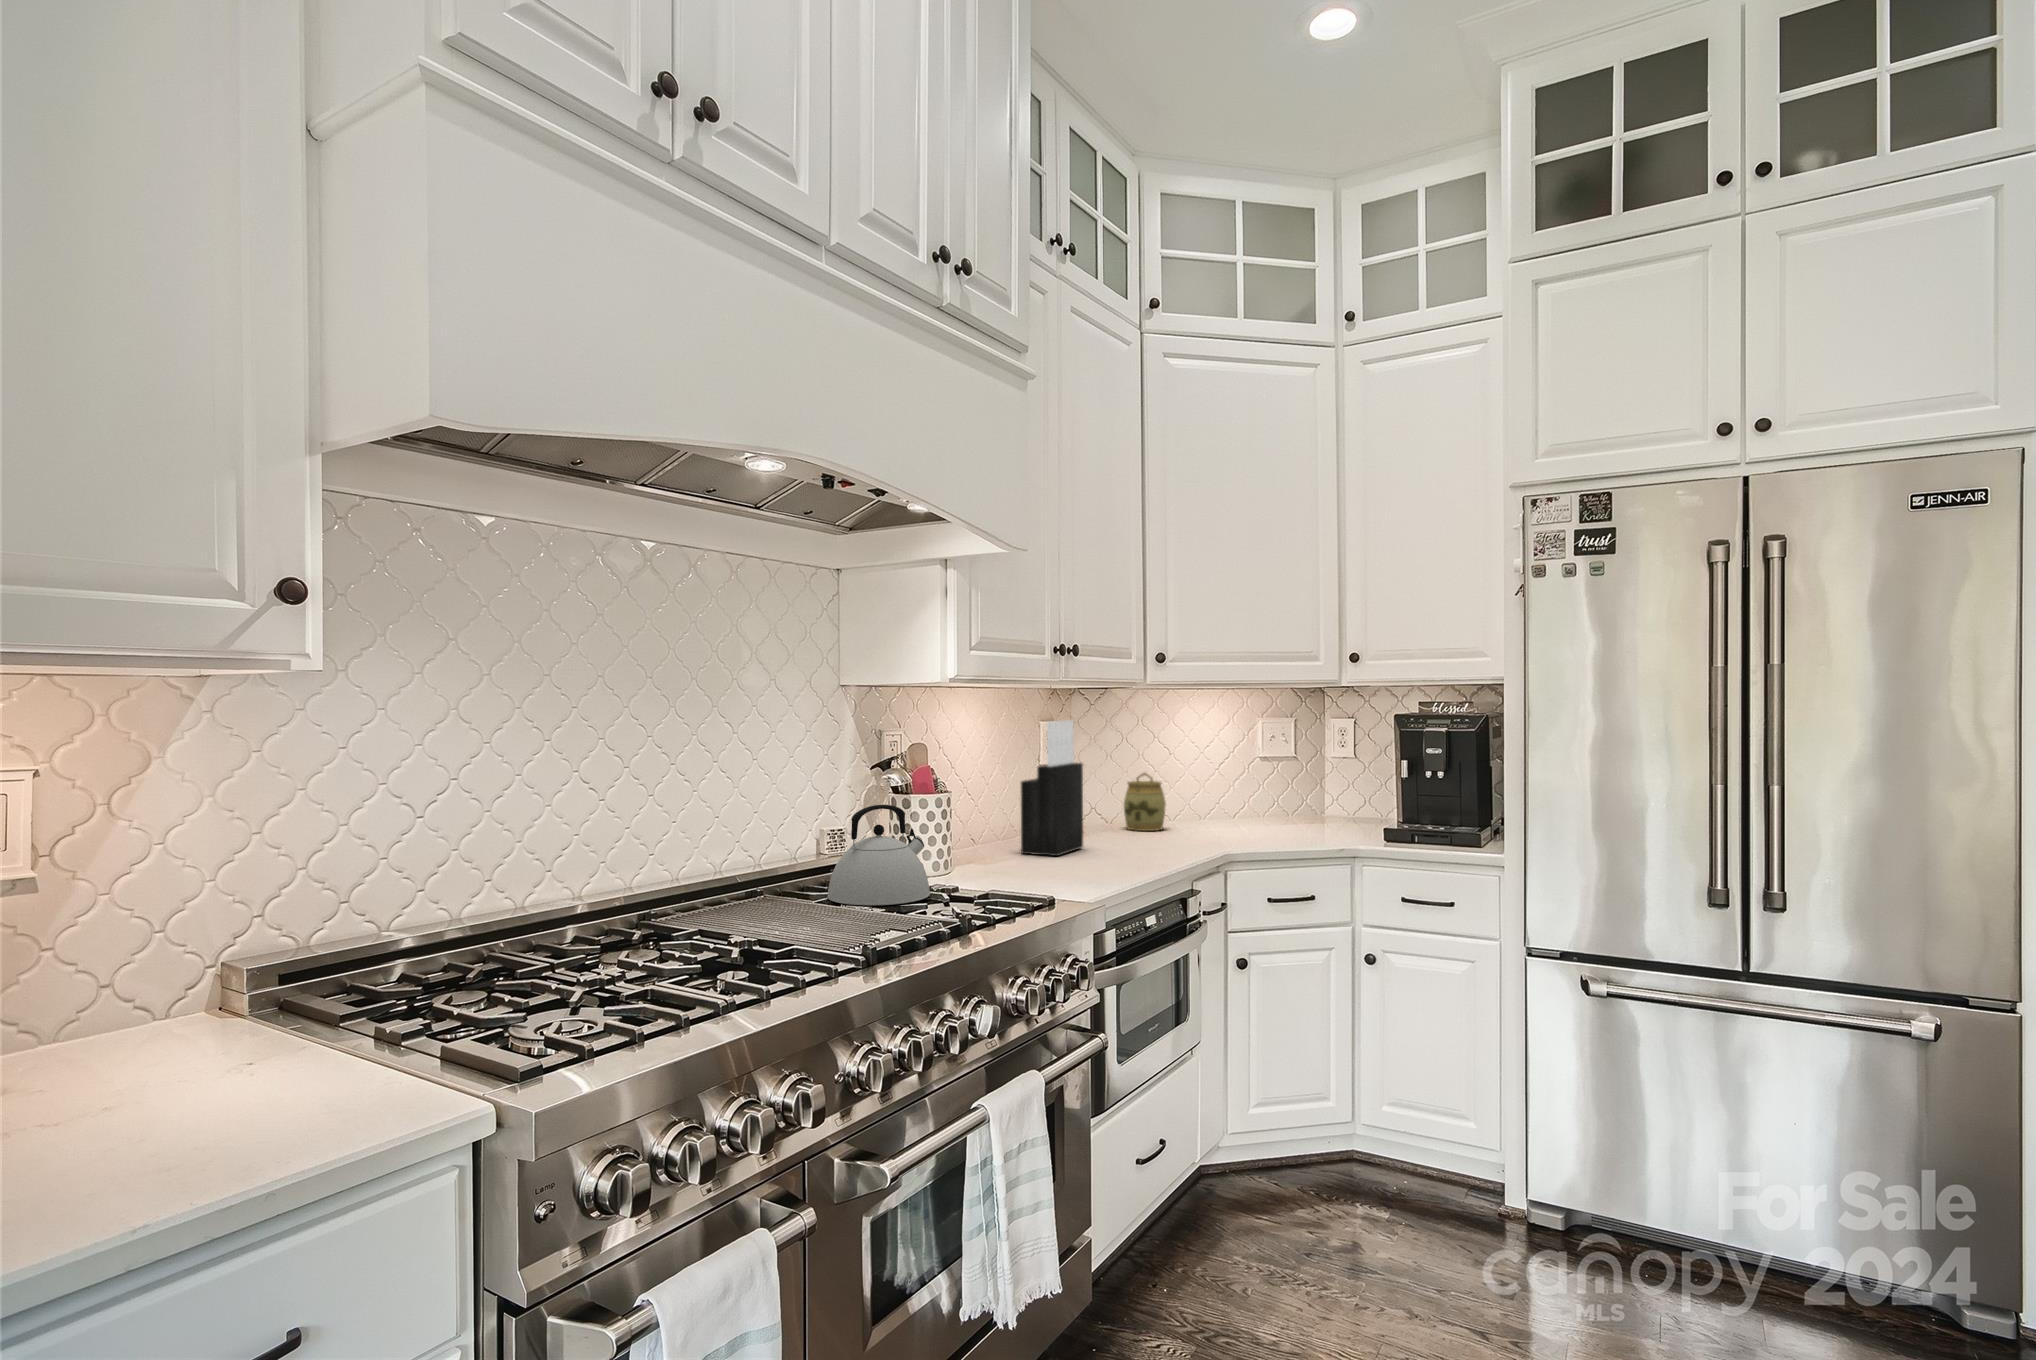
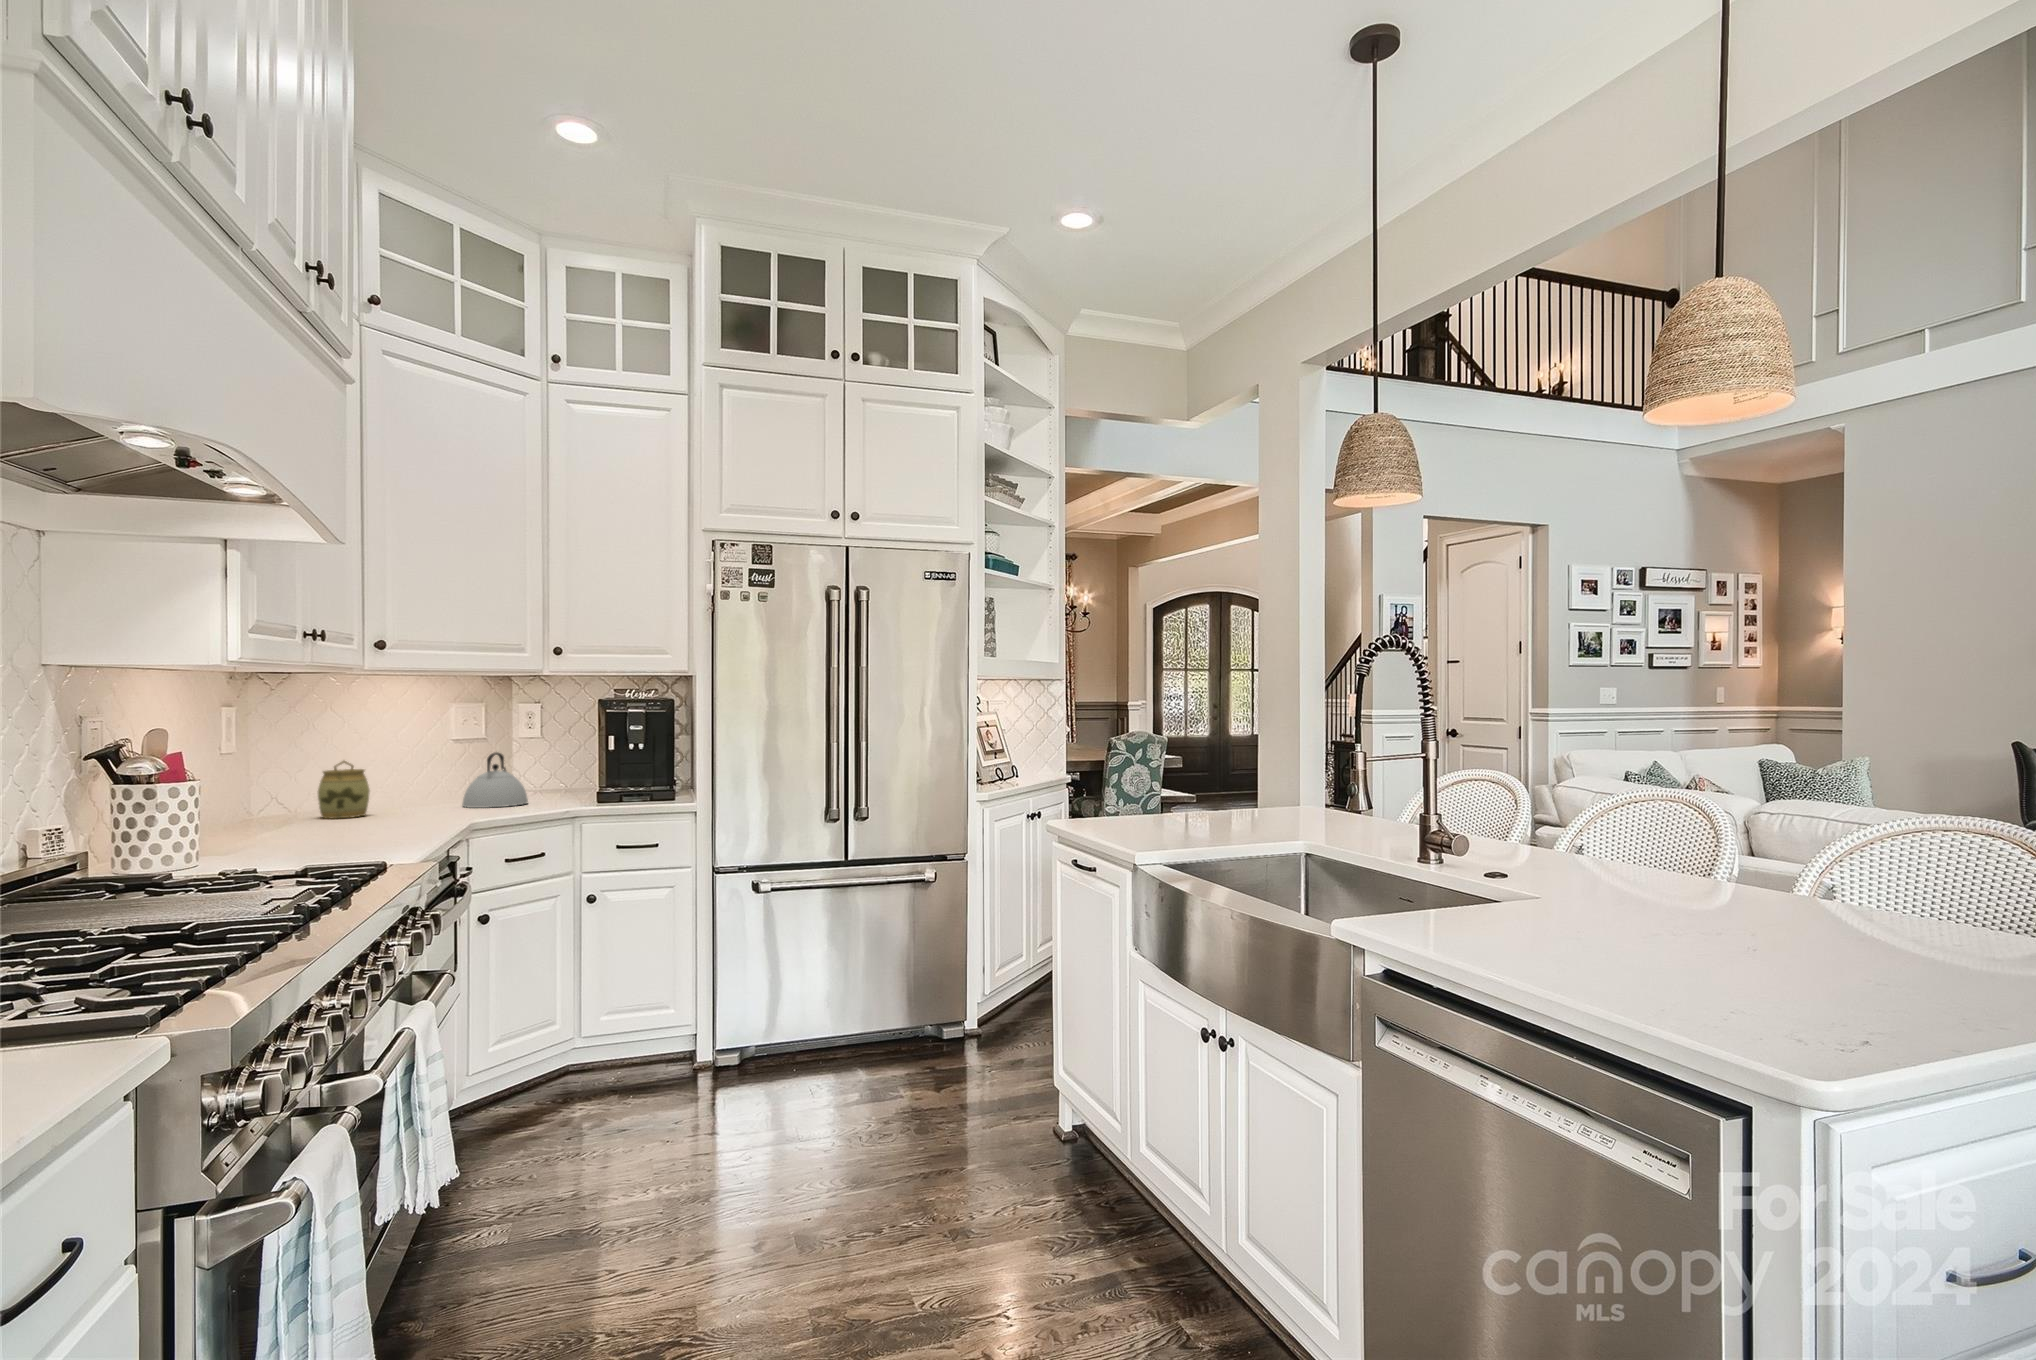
knife block: present [1021,720,1083,856] -> none [249,706,315,845]
kettle: present [827,805,930,905] -> present [462,753,528,808]

